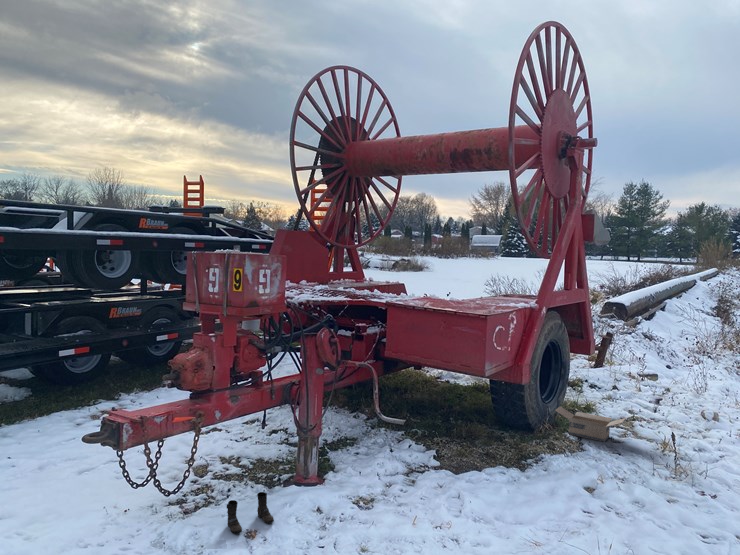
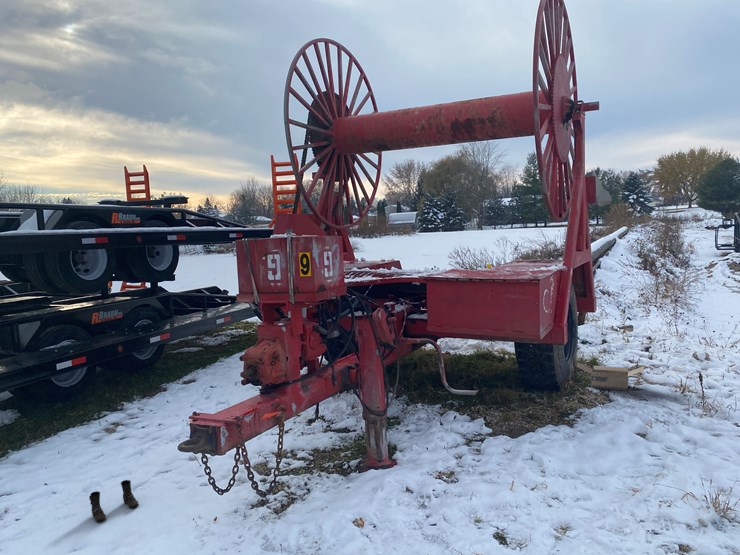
boots: present [227,492,274,533] -> present [89,480,139,522]

